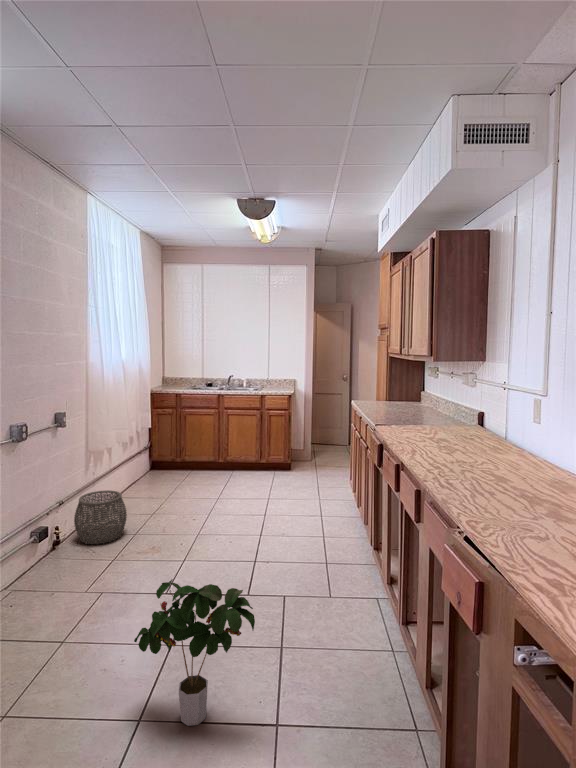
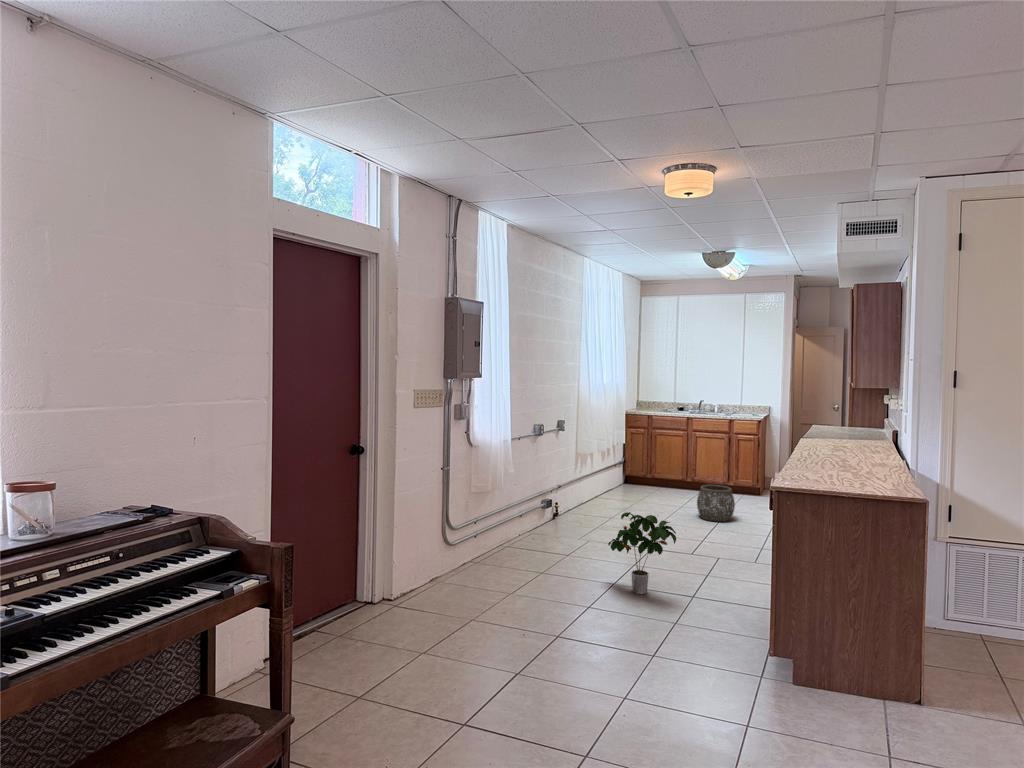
woven basket: present [74,490,127,544] -> present [697,485,735,522]

